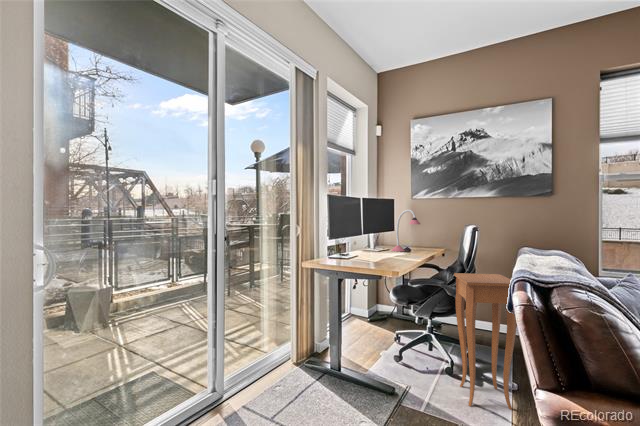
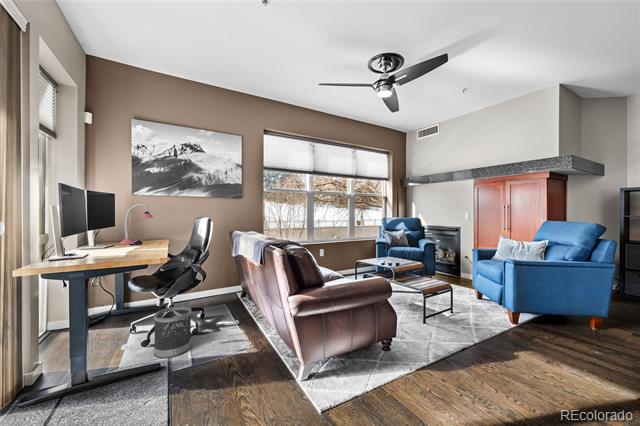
side table: present [454,273,517,410] -> none [203,250,251,347]
wastebasket: none [398,329,438,389] -> present [154,306,192,358]

